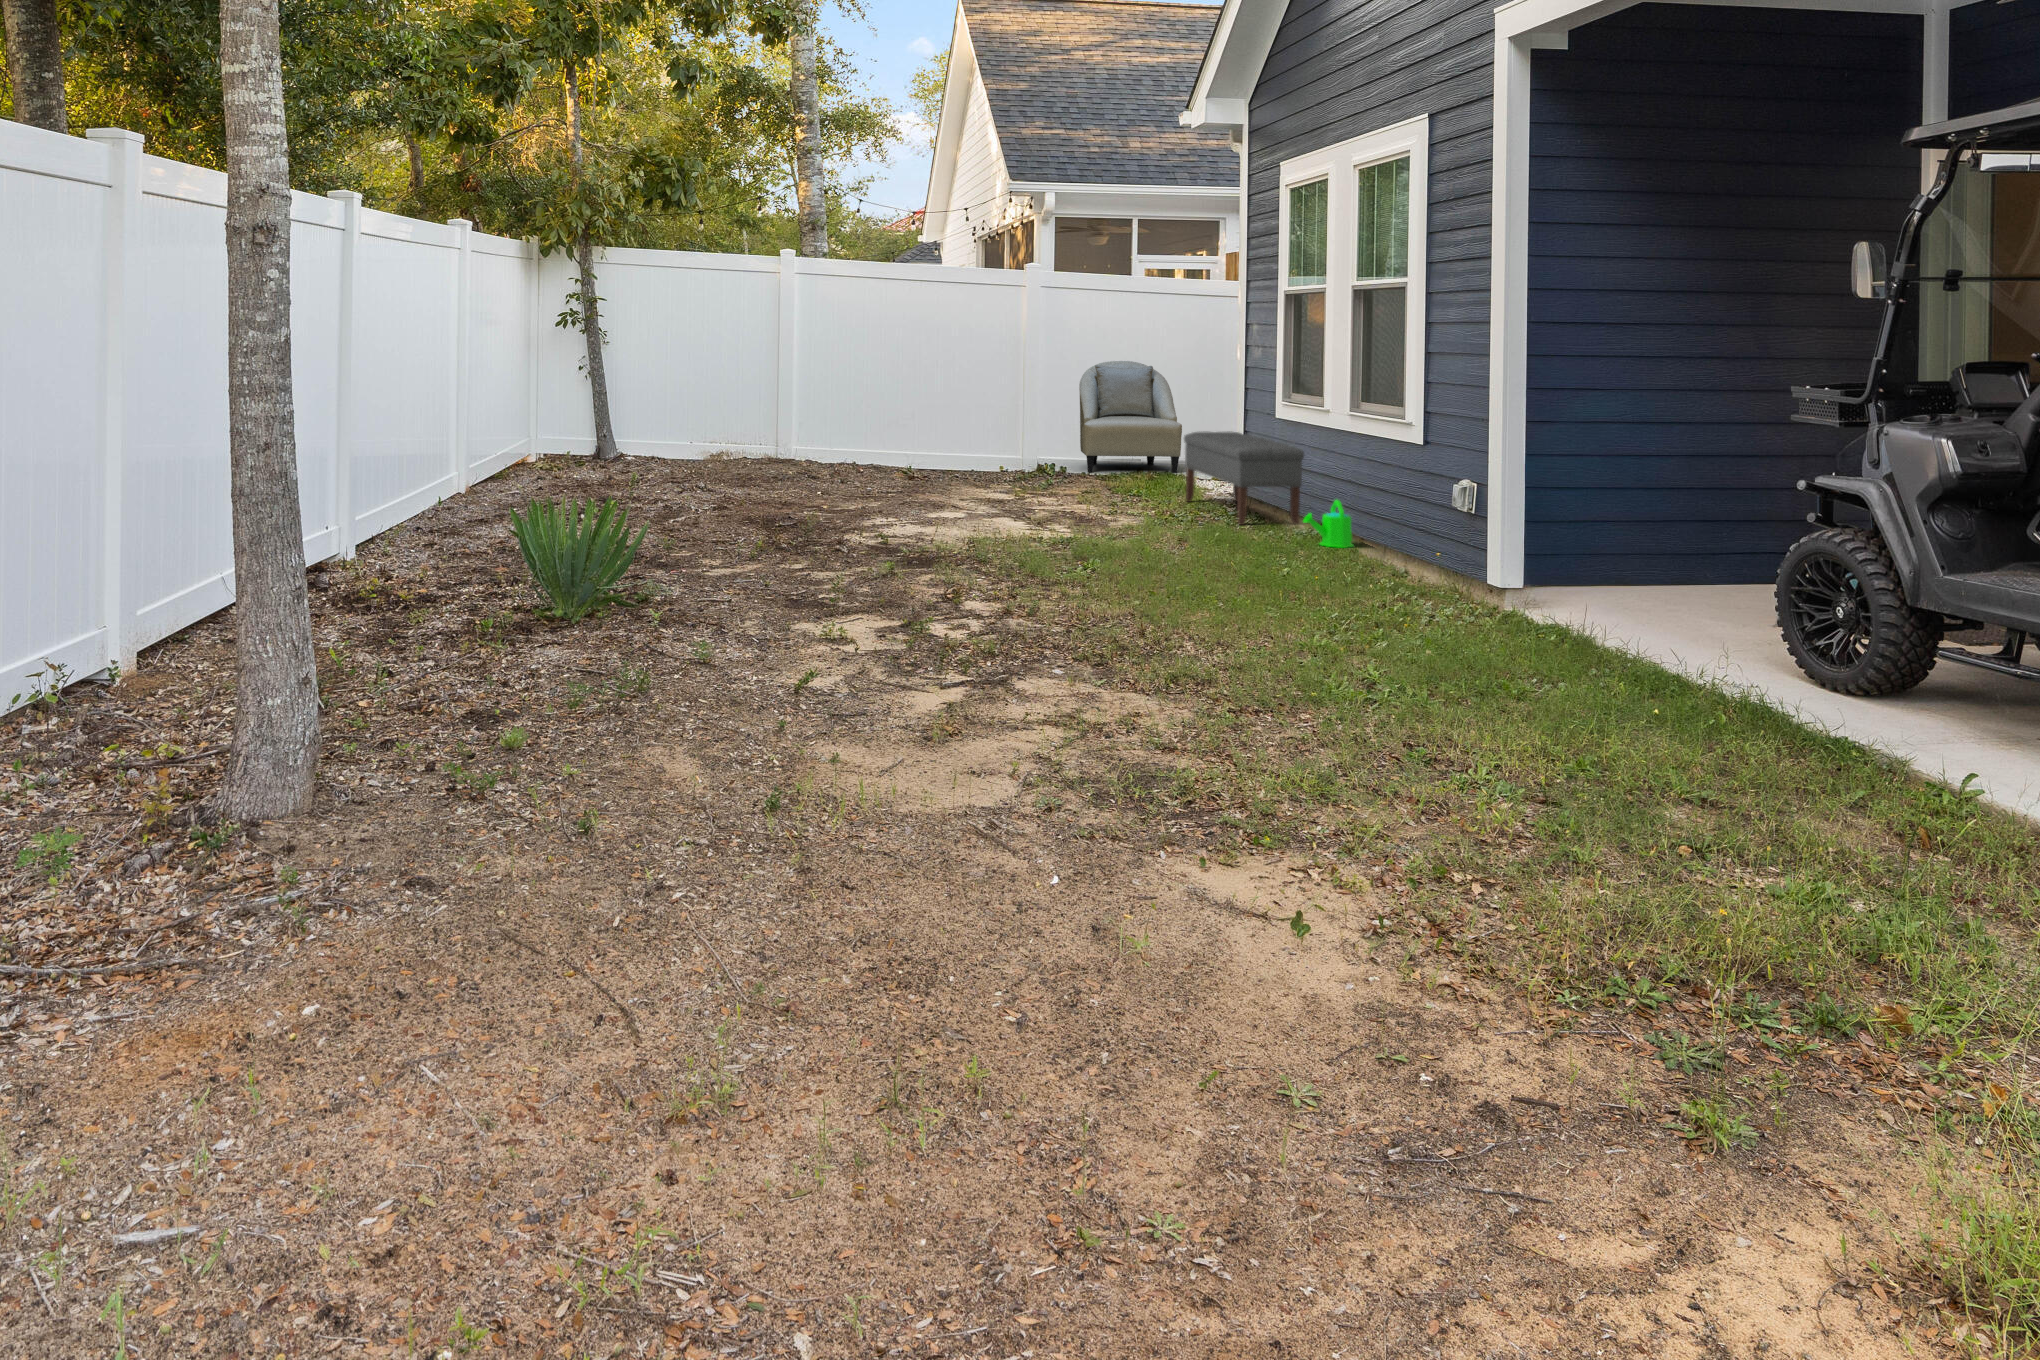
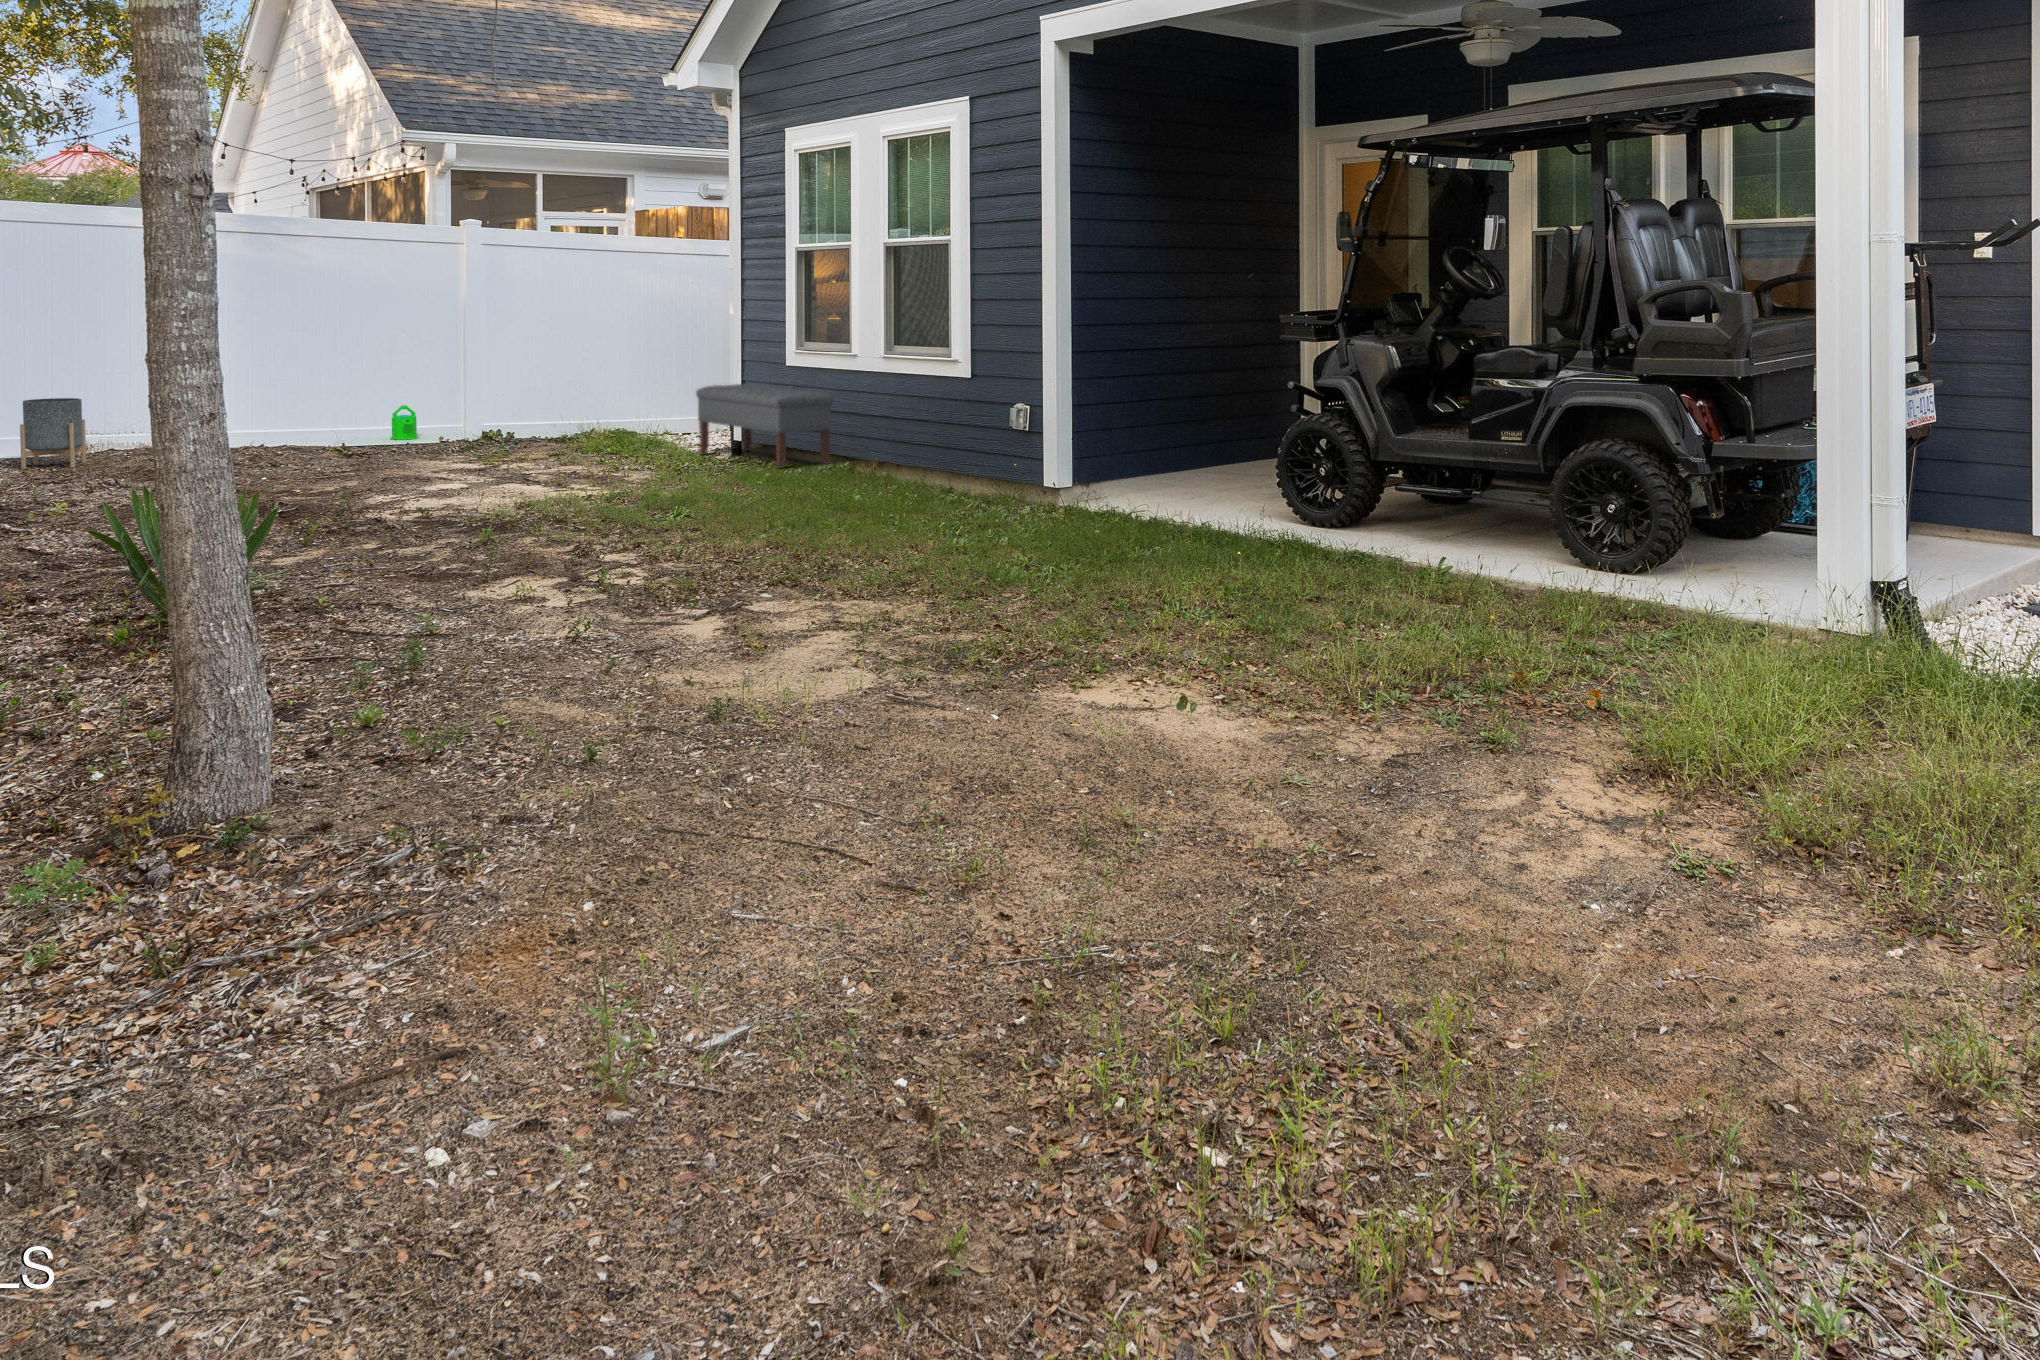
armchair: present [1079,361,1182,473] -> none [536,322,654,438]
planter: none [676,413,723,470] -> present [20,398,86,469]
watering can: present [1303,500,1354,548] -> present [391,405,418,440]

